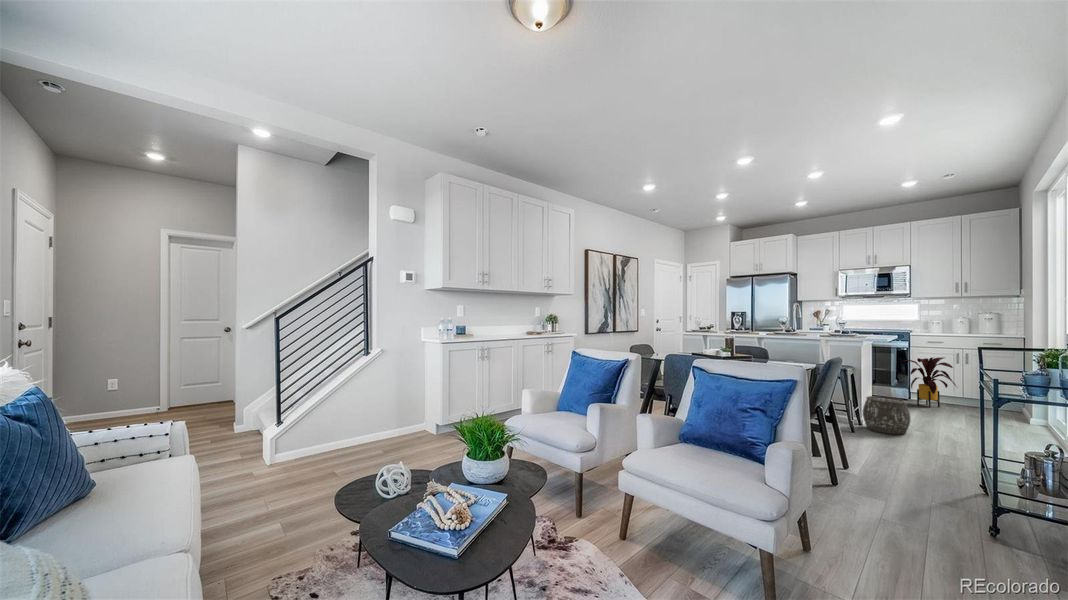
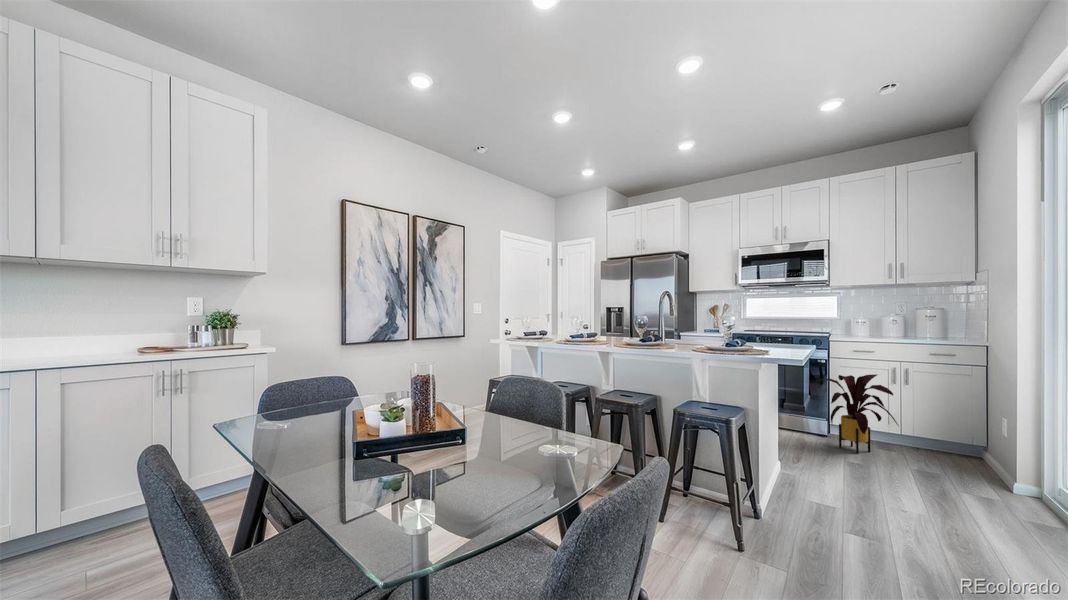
woven basket: present [863,396,910,434] -> none [759,464,846,554]

